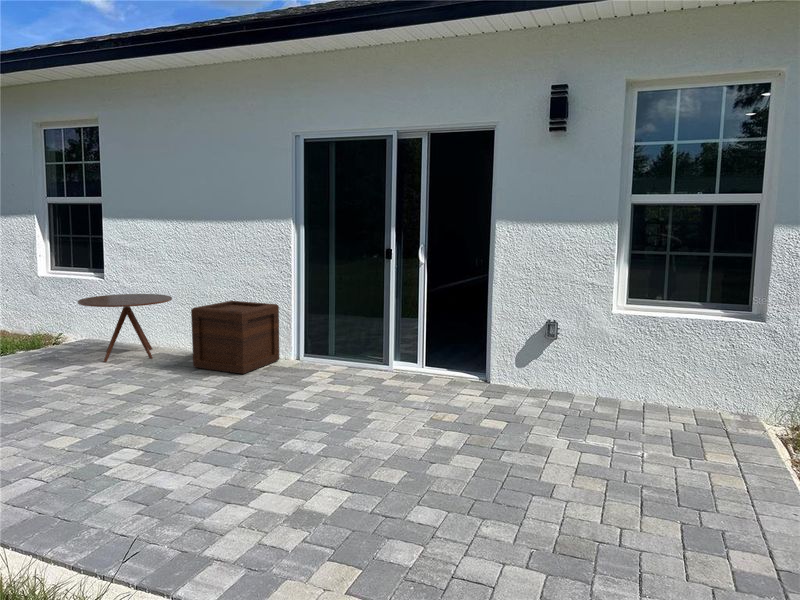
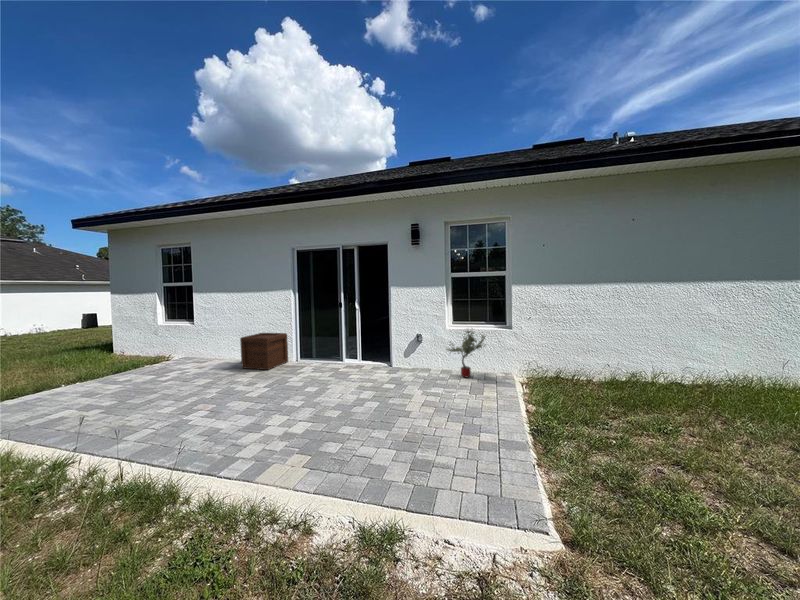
round table: present [78,294,172,362] -> none [179,331,231,368]
potted tree: none [612,313,709,418] -> present [447,328,486,377]

